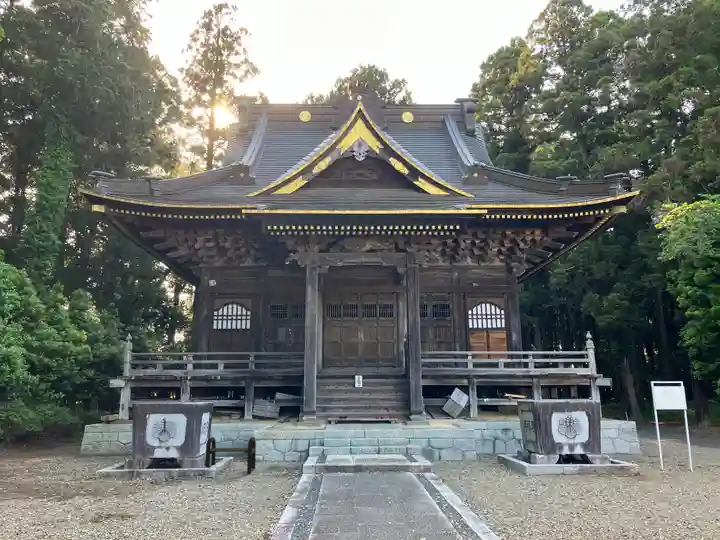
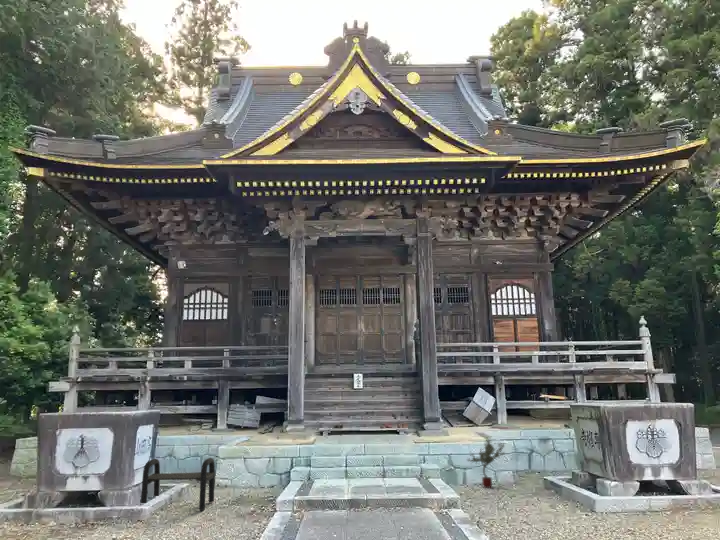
potted tree: none [441,425,470,463] -> present [468,439,504,488]

